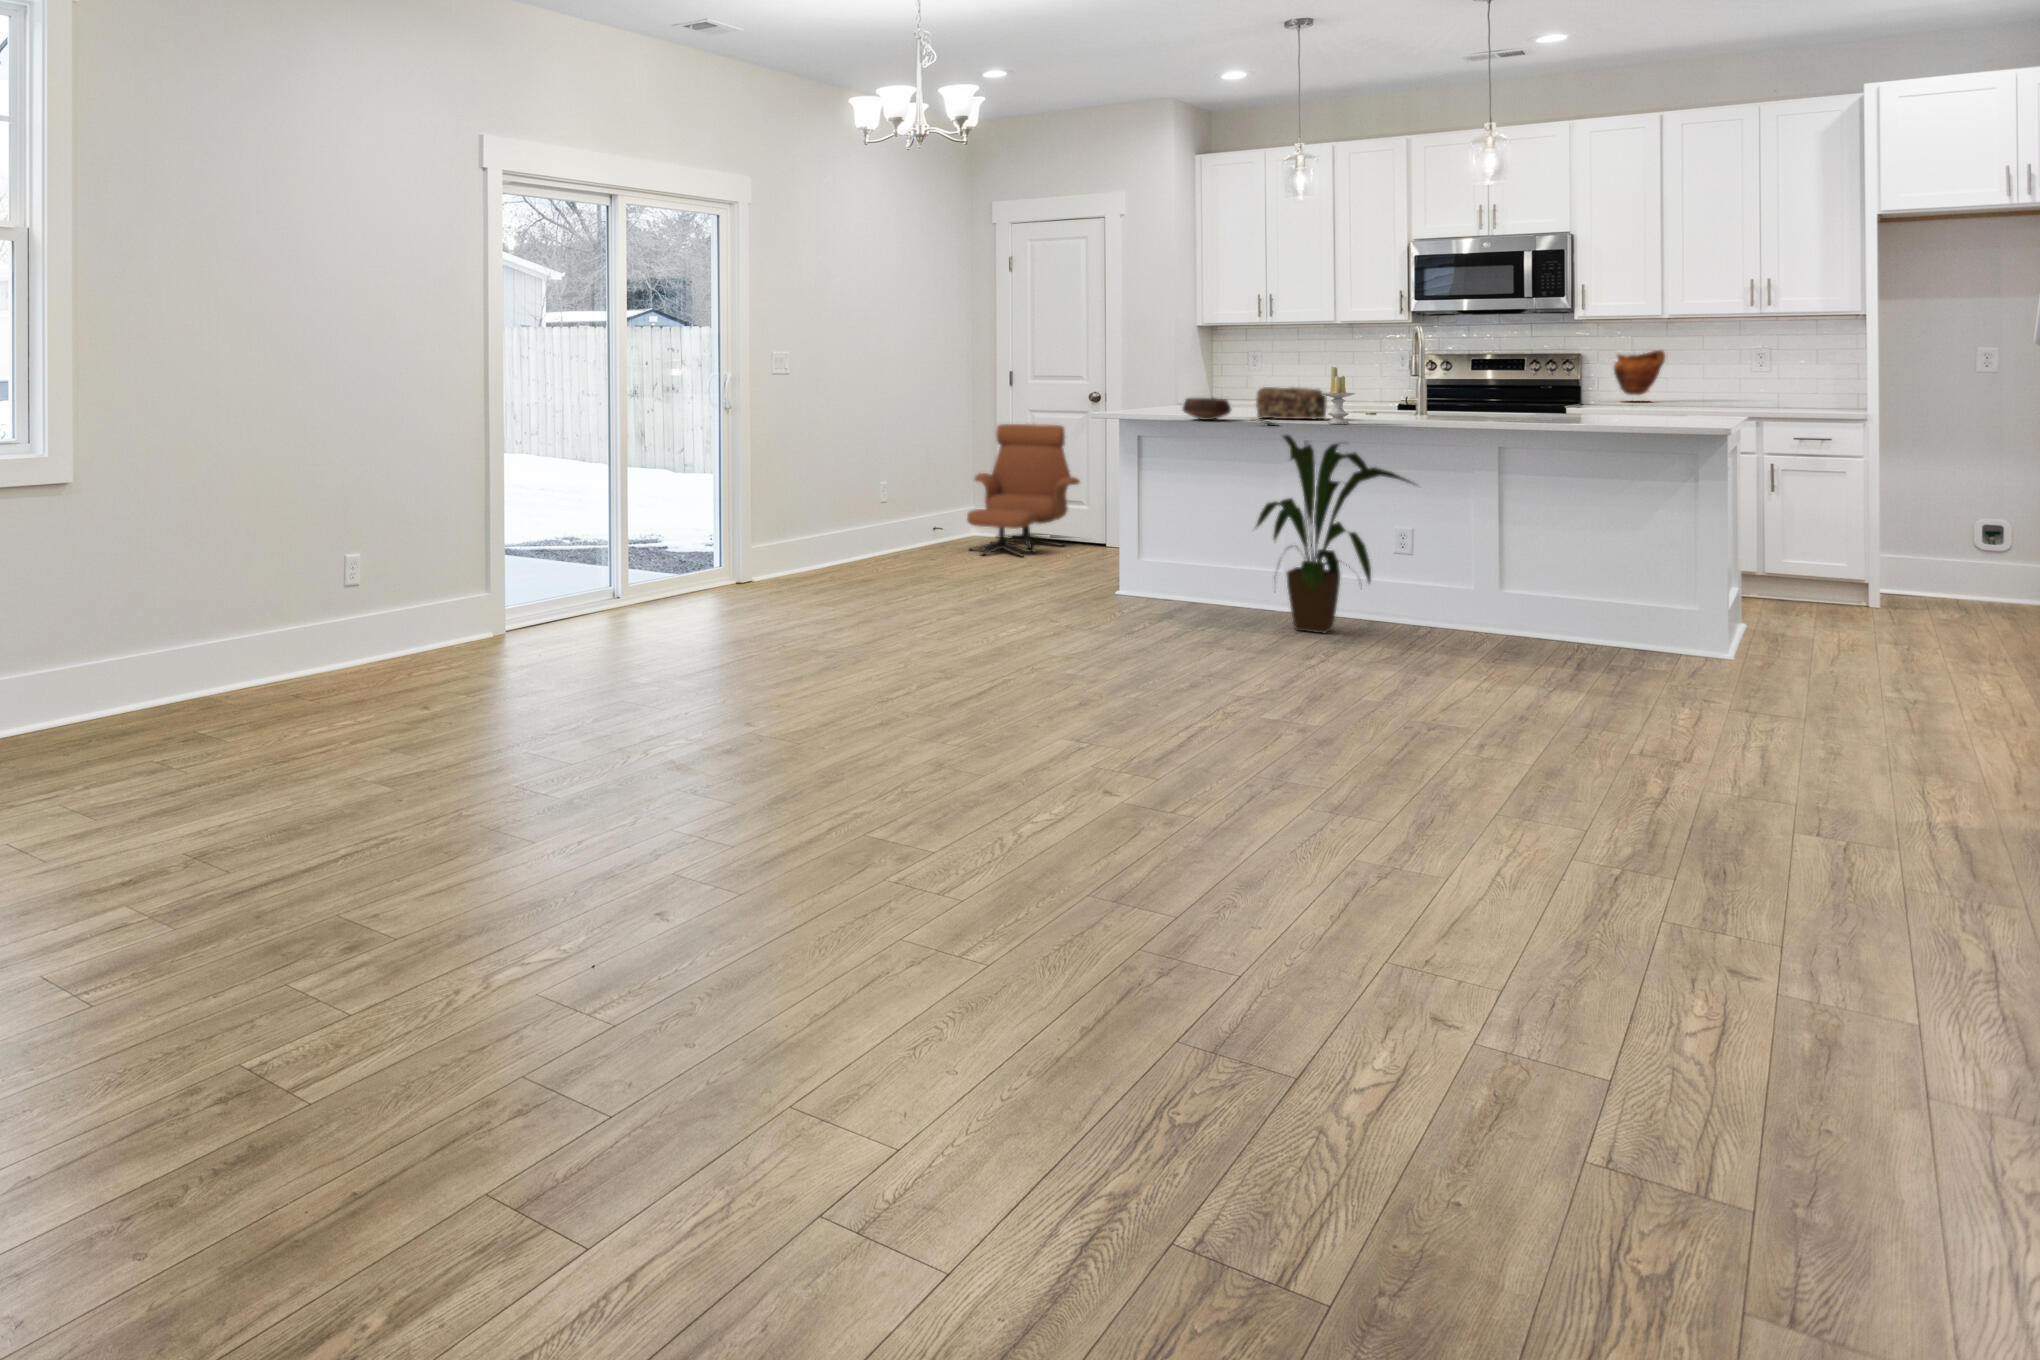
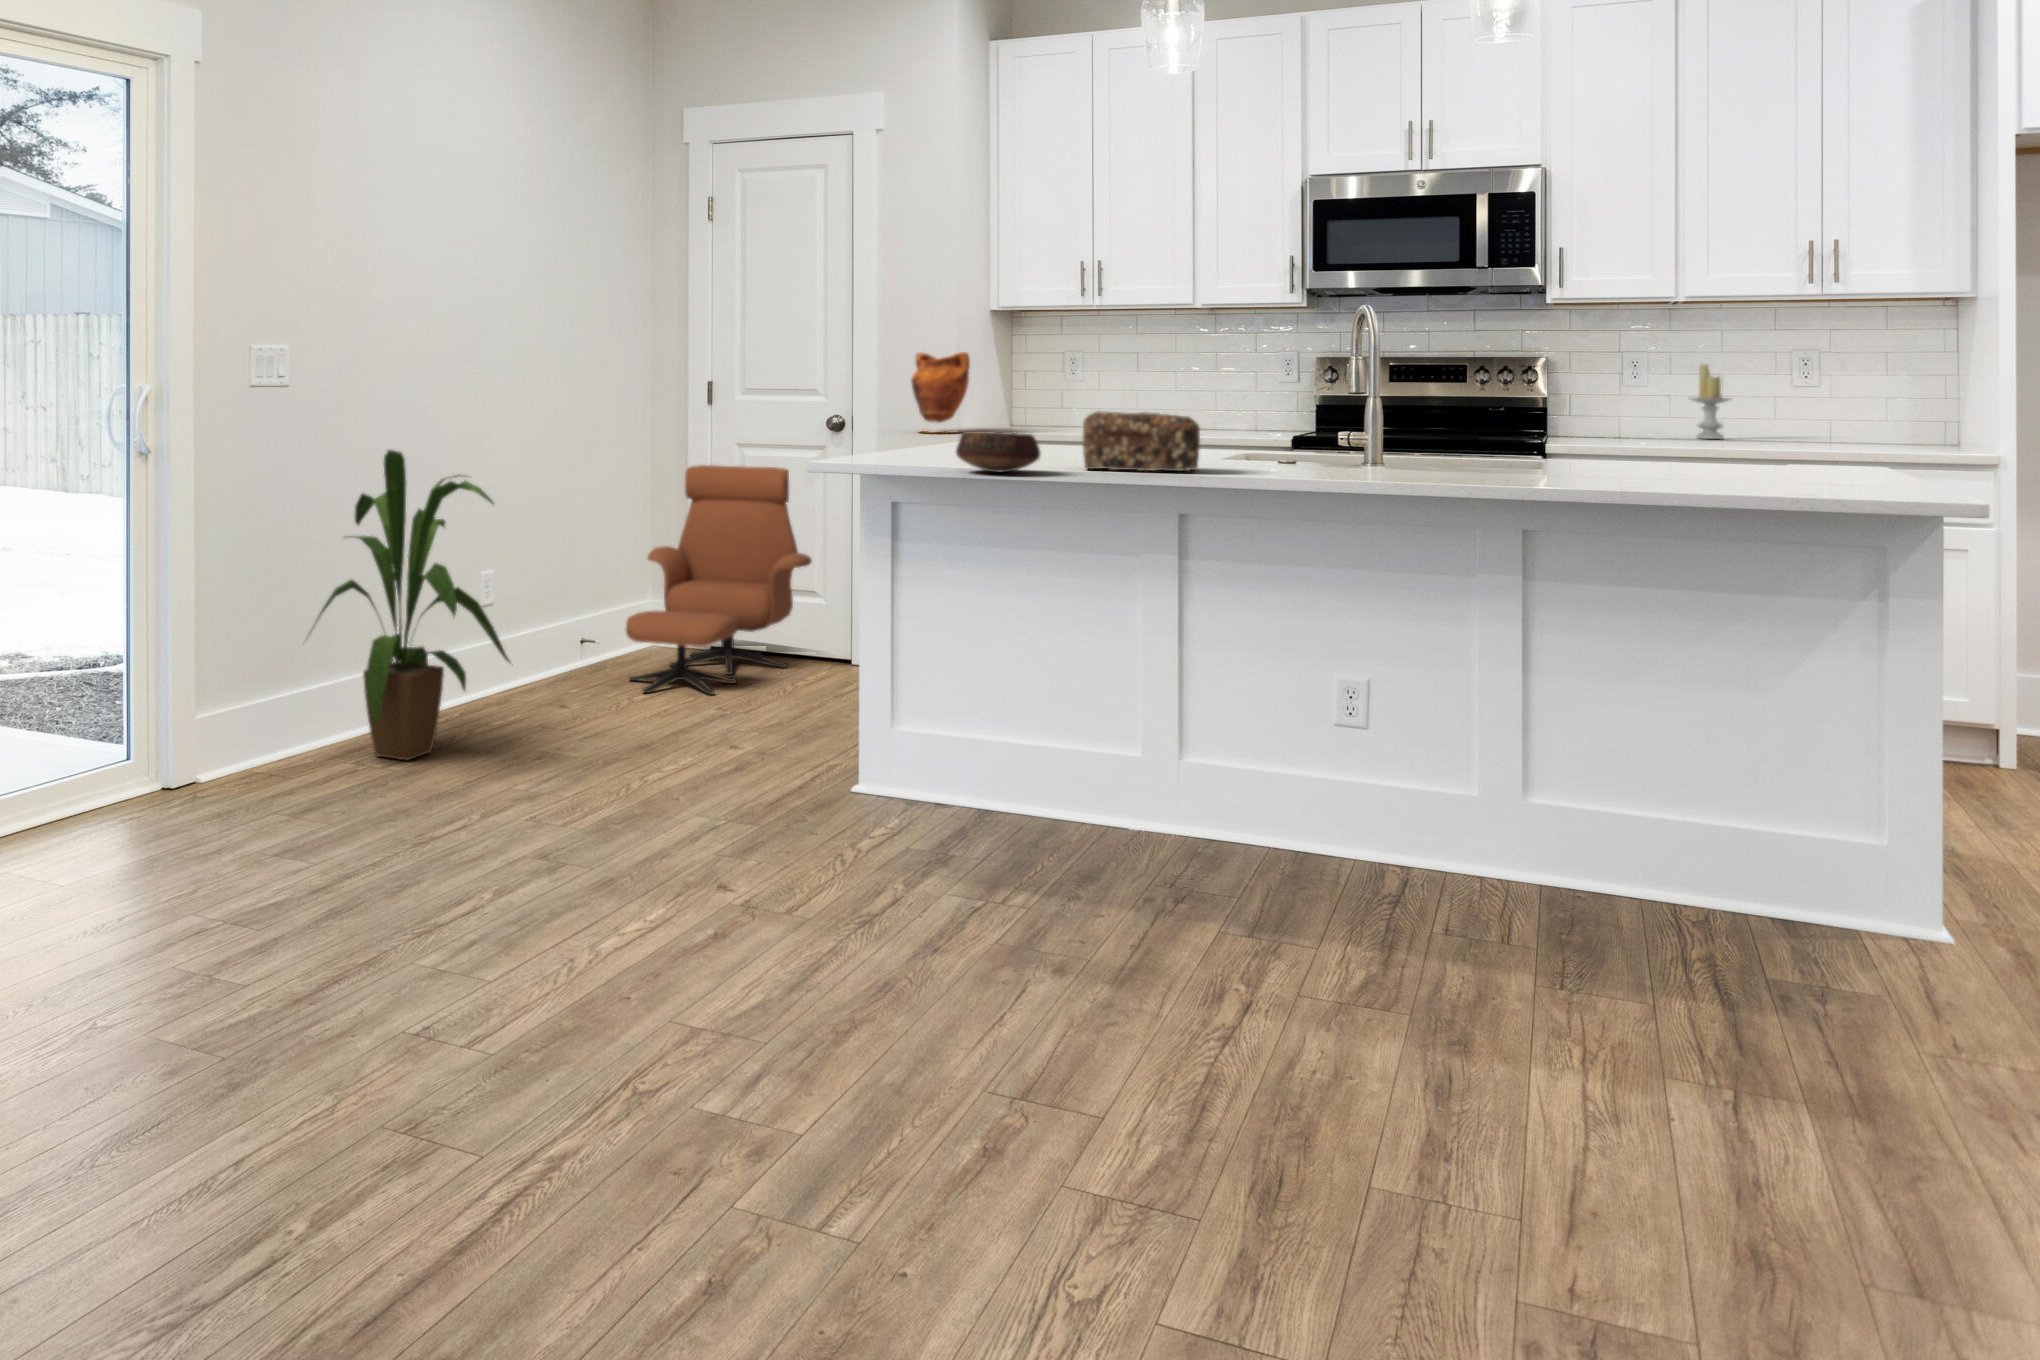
vase: present [1614,350,1665,402] -> present [911,352,970,433]
candle: present [1322,367,1355,424] -> present [1691,364,1730,439]
house plant: present [1255,420,1412,633] -> present [306,450,510,760]

